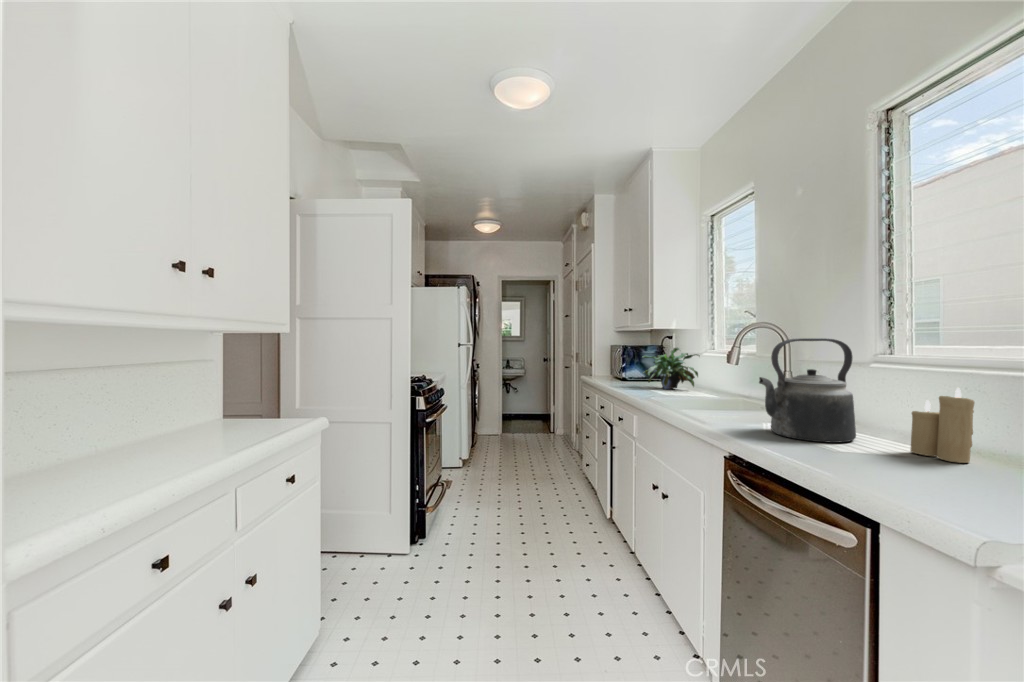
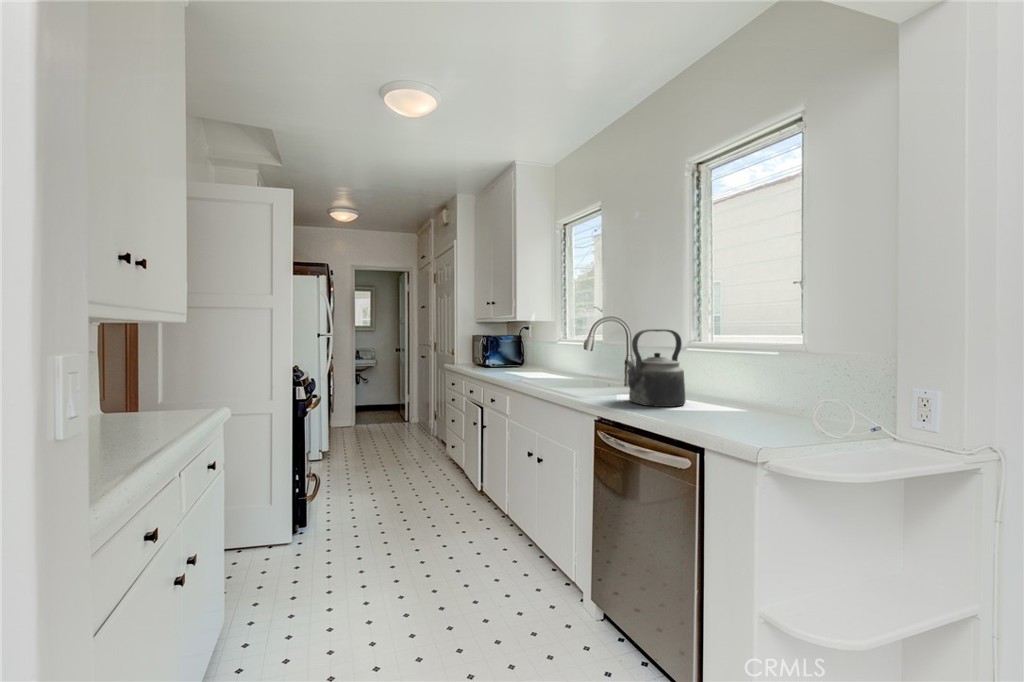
potted plant: present [643,348,699,389] -> none [508,337,554,373]
candle: present [911,388,975,463] -> none [720,363,758,414]

